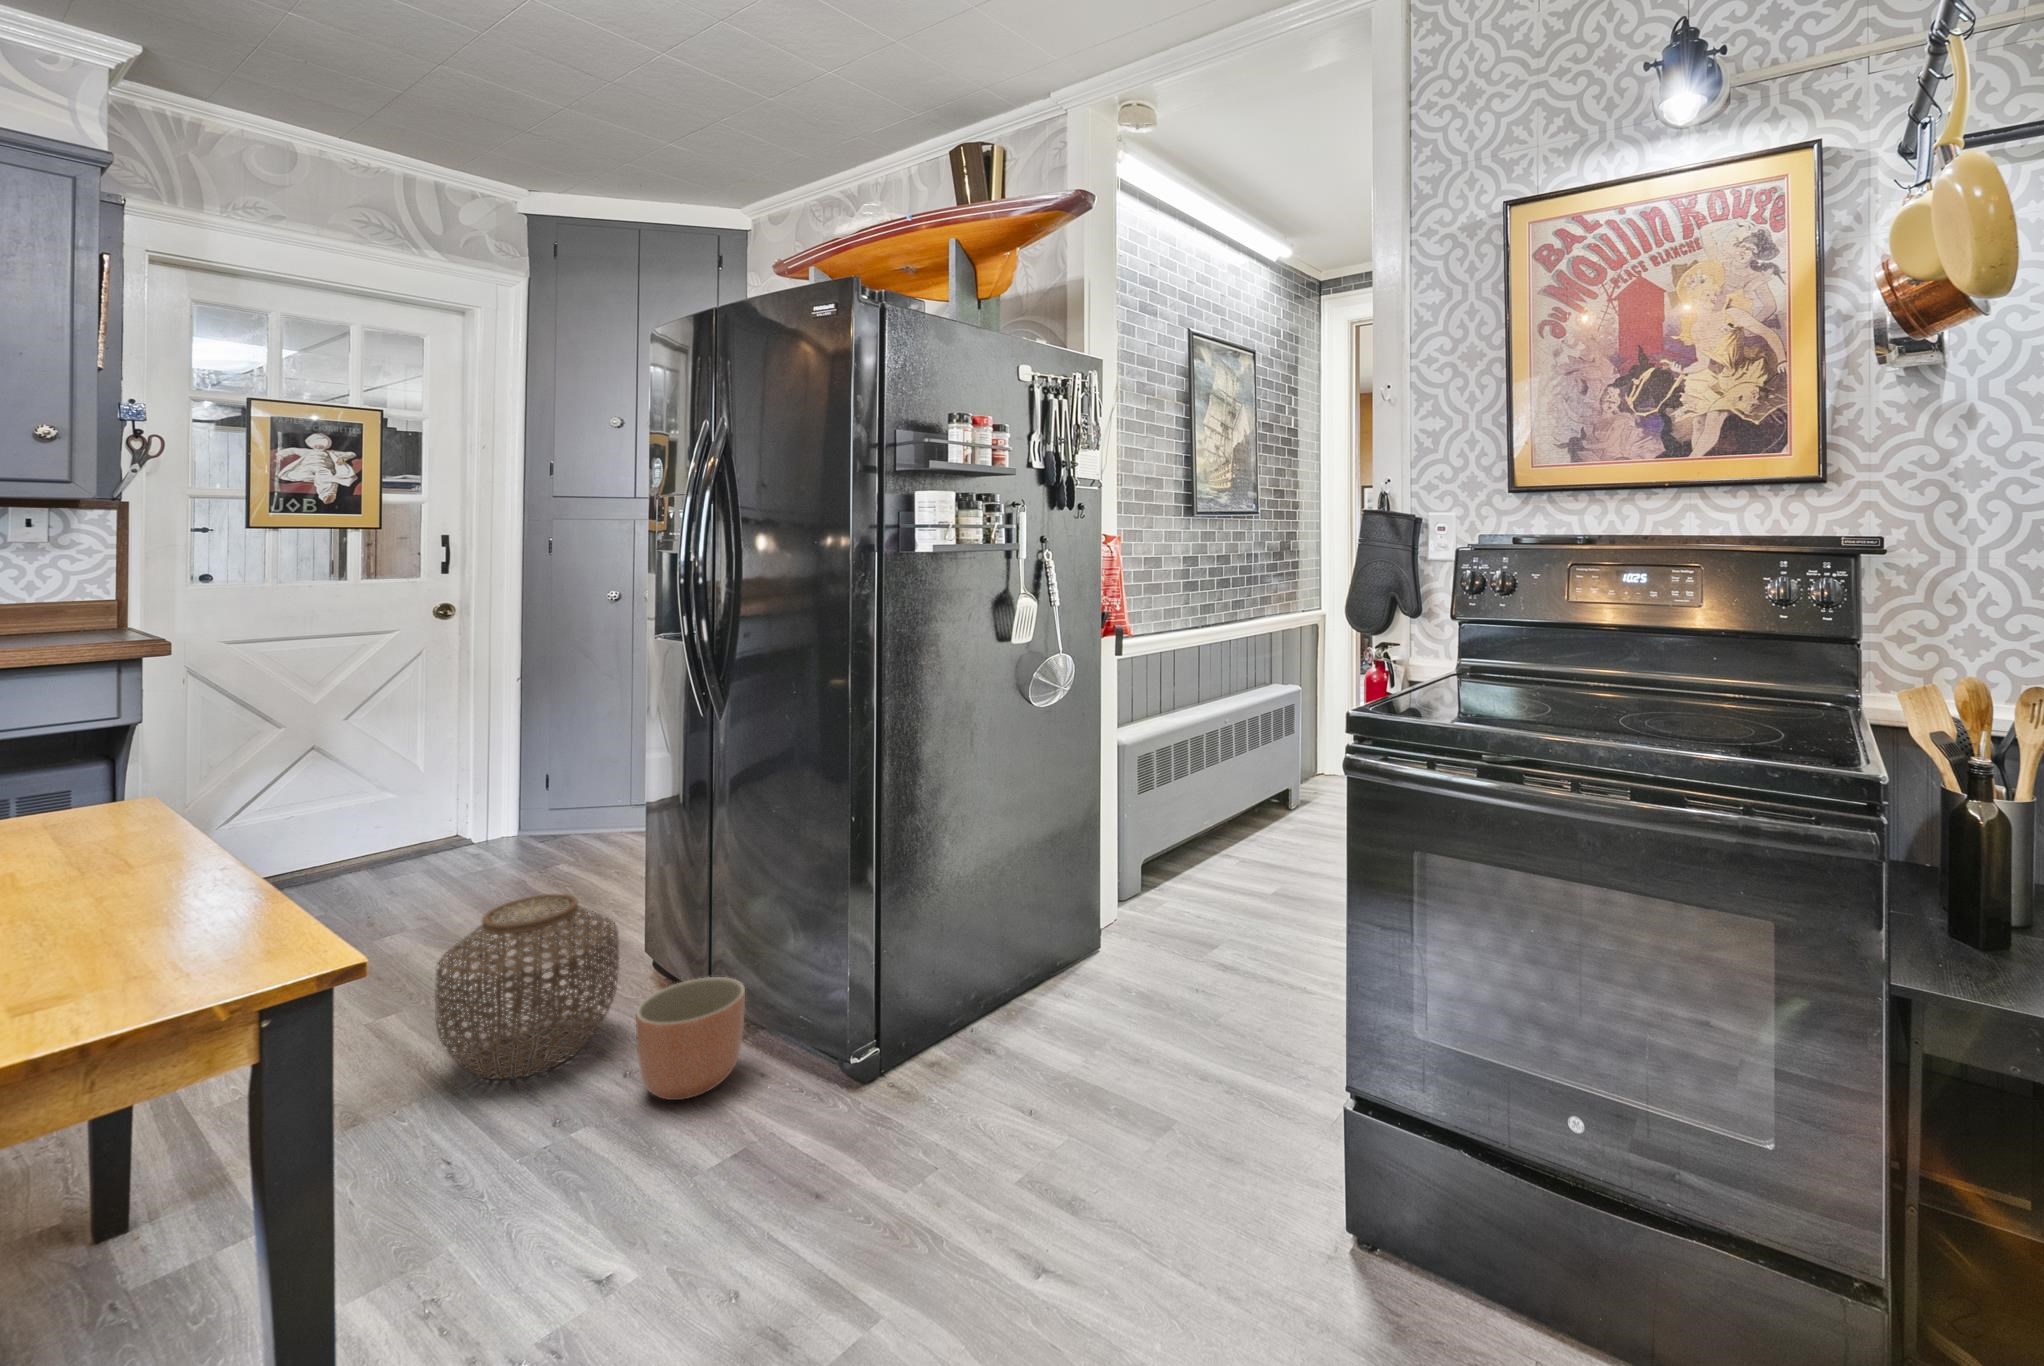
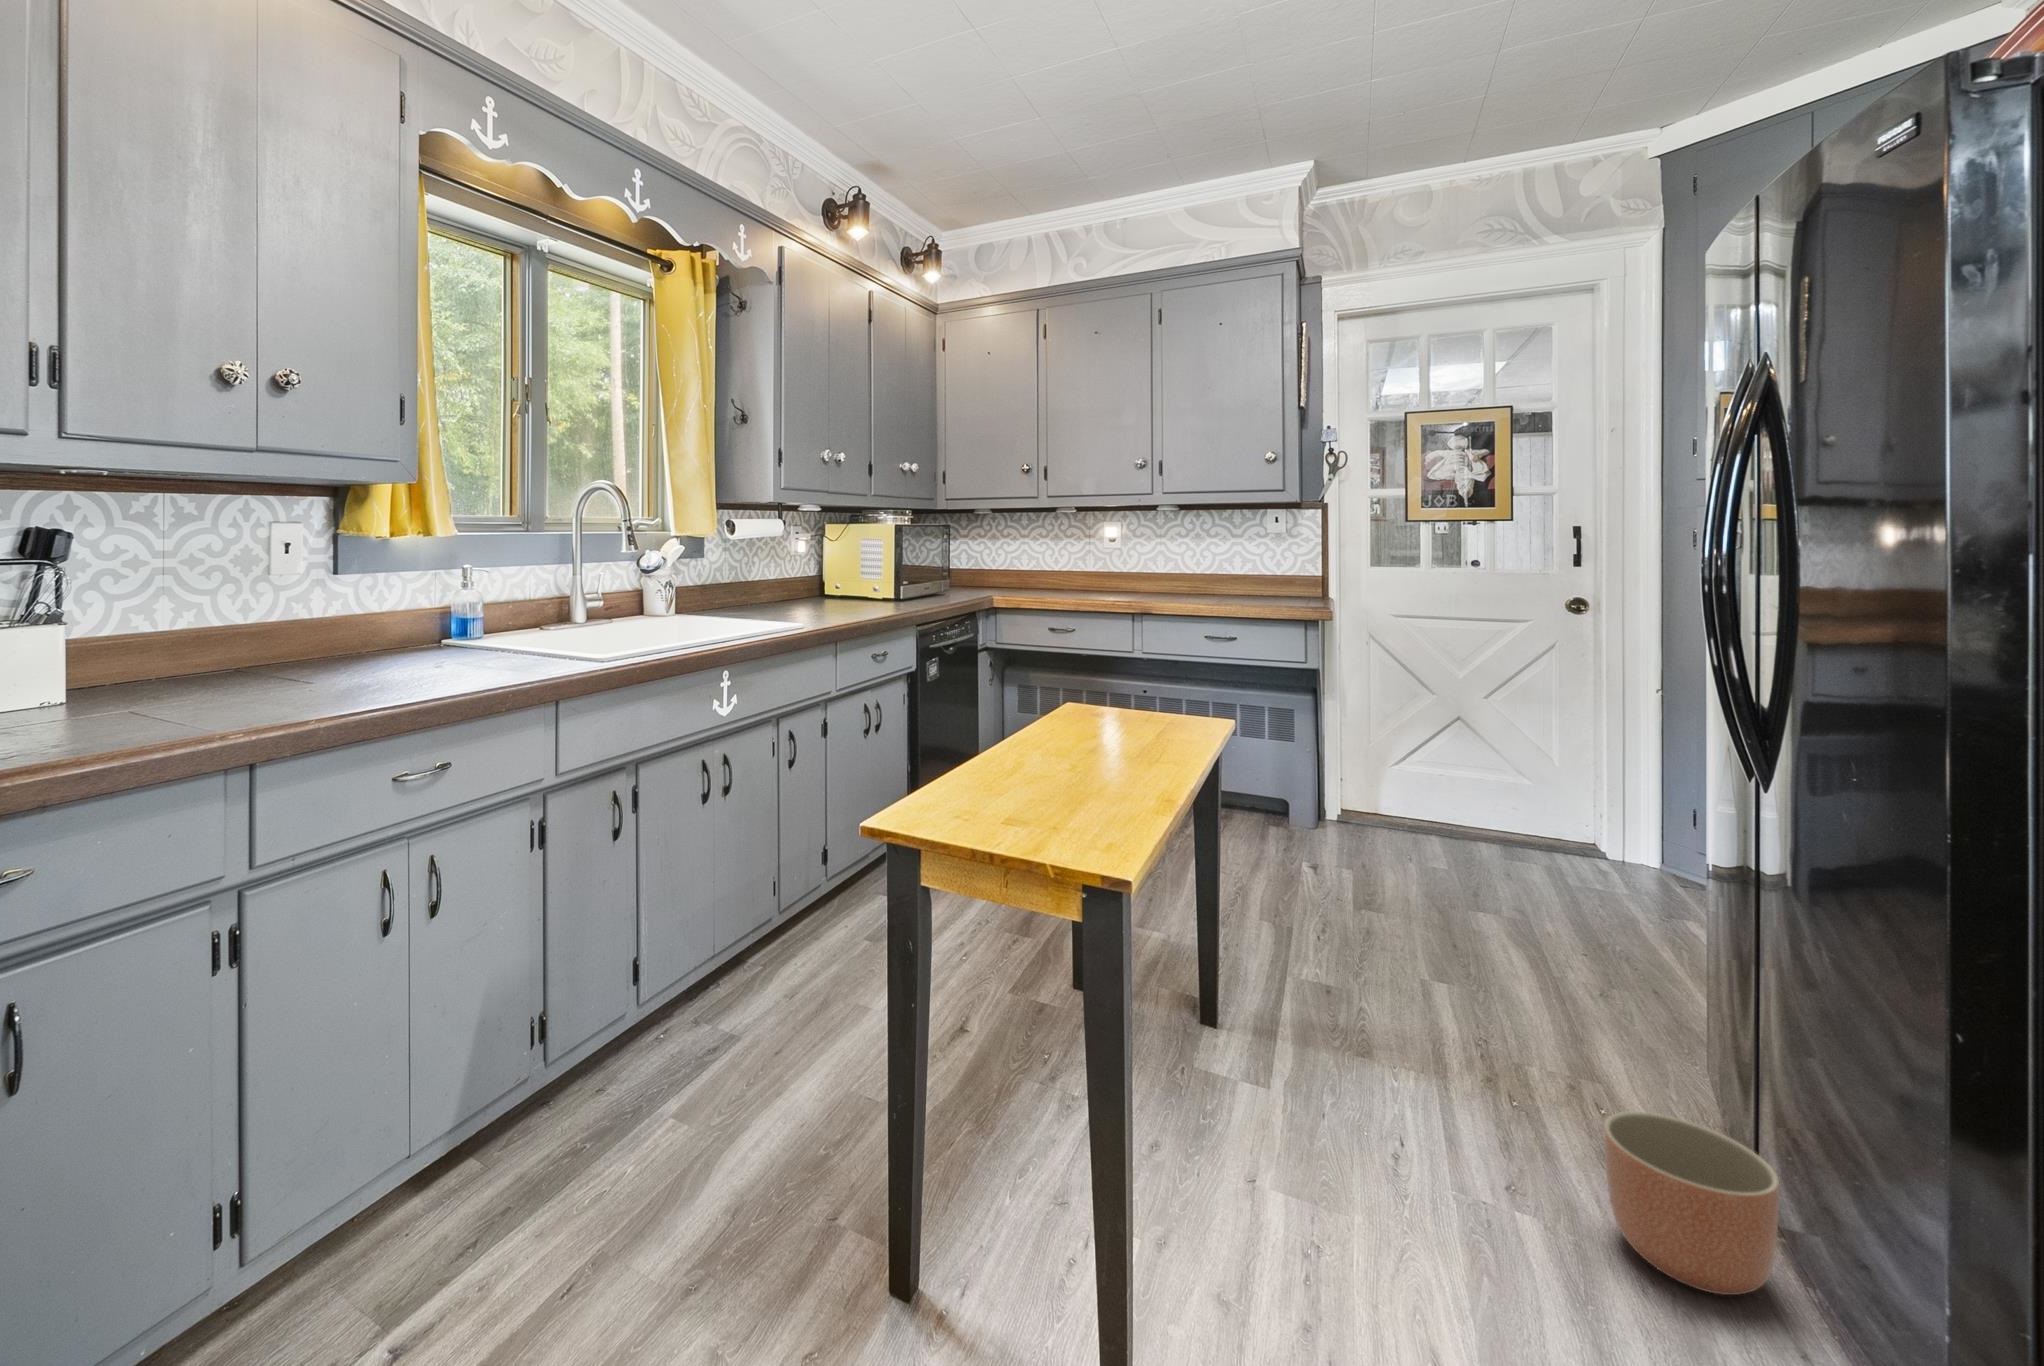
woven basket: present [435,894,618,1079] -> none [1431,920,1635,1129]

